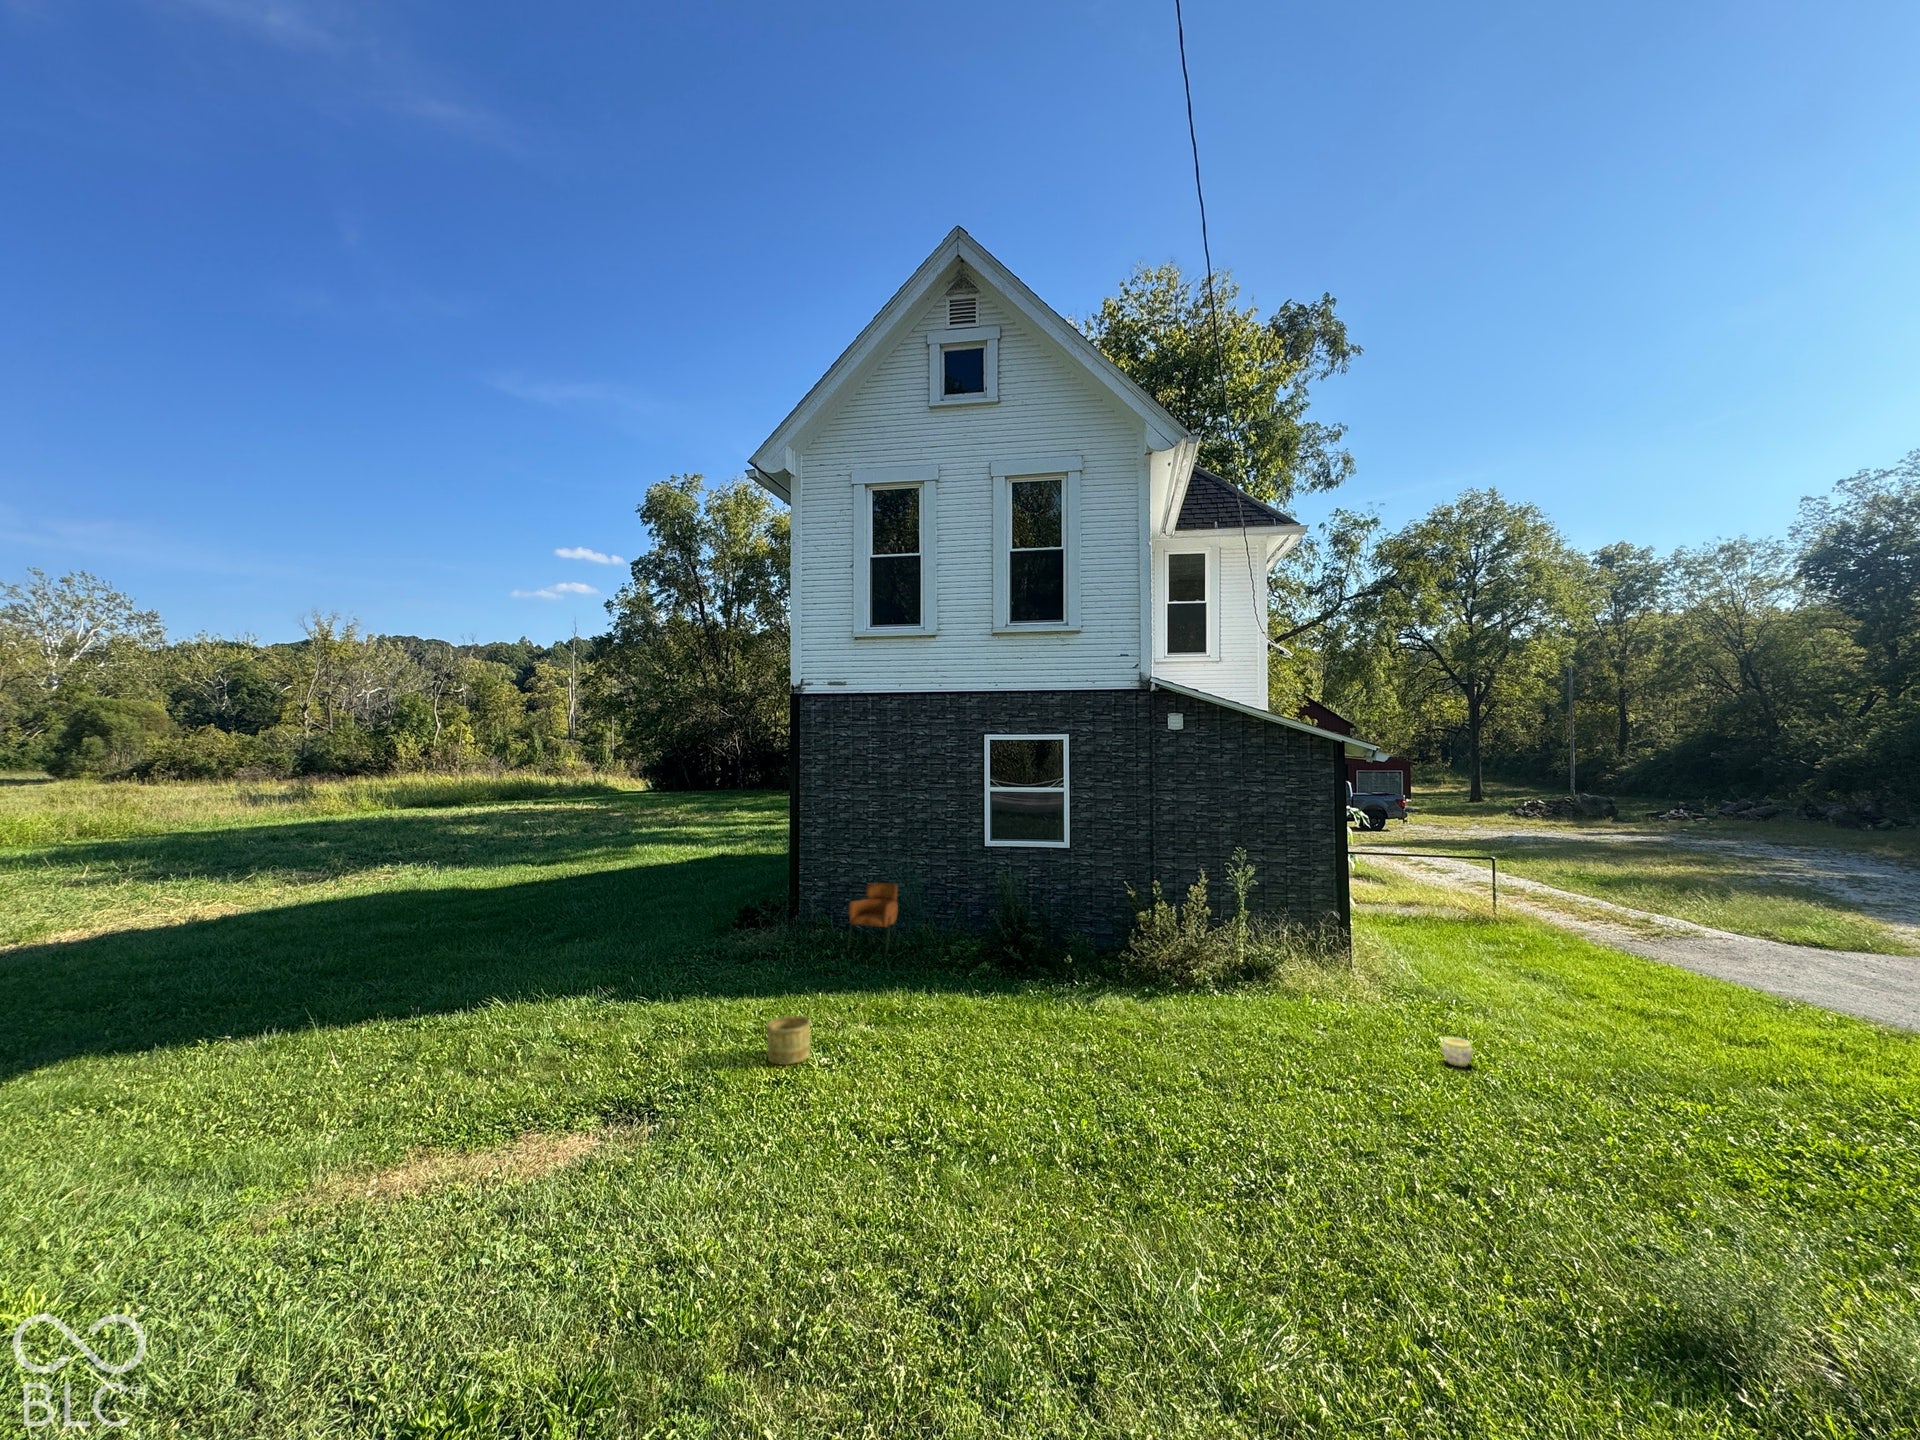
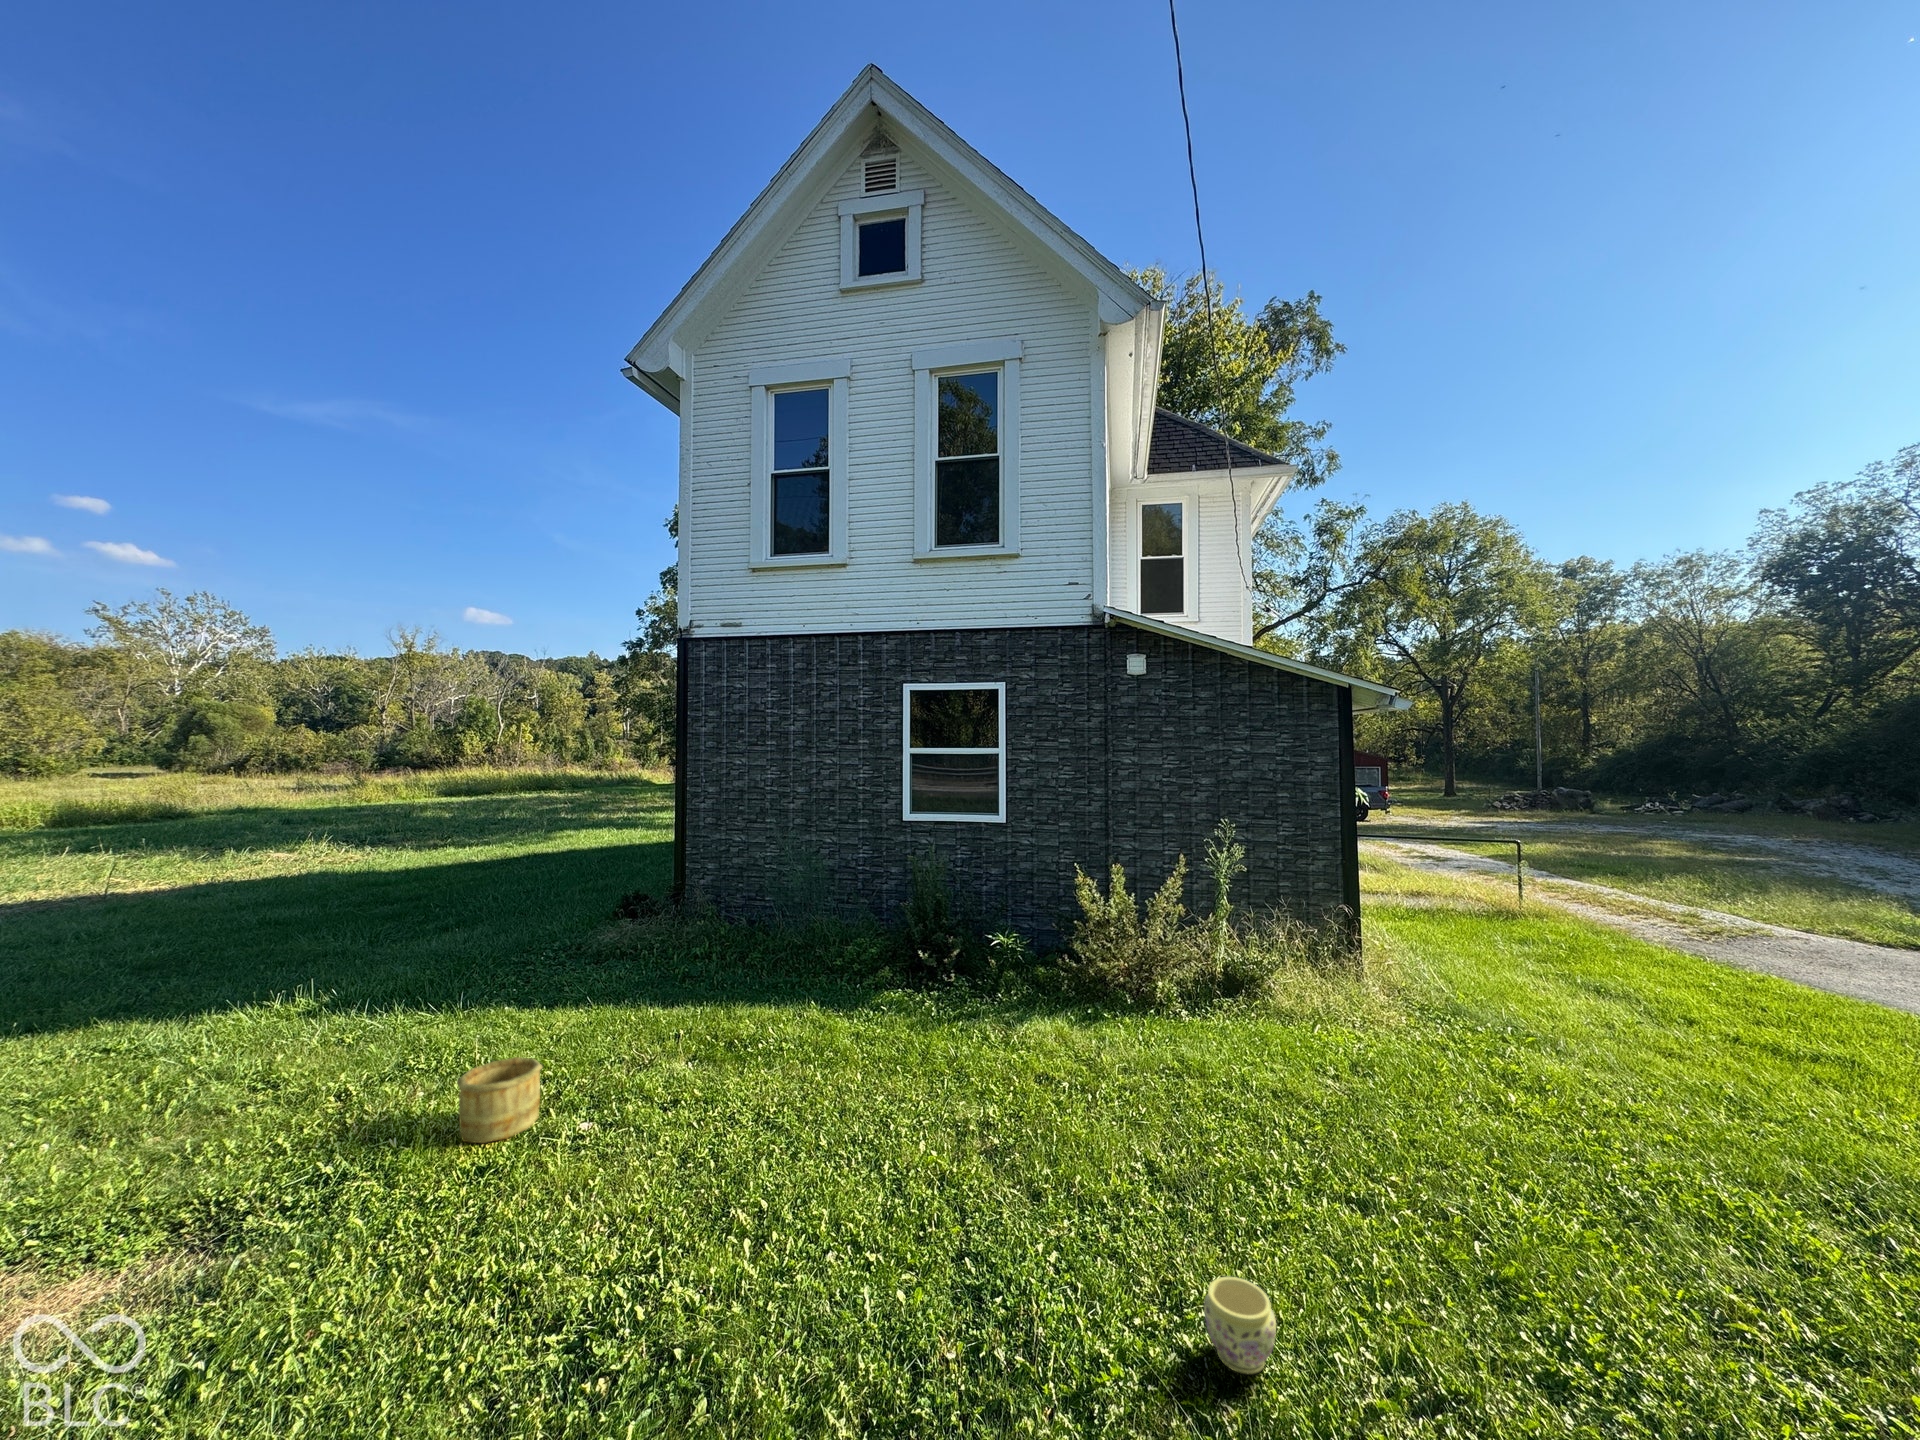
chair: present [848,883,898,948] -> none [723,866,793,957]
planter: present [1442,1037,1473,1067] -> present [1204,1277,1276,1375]

